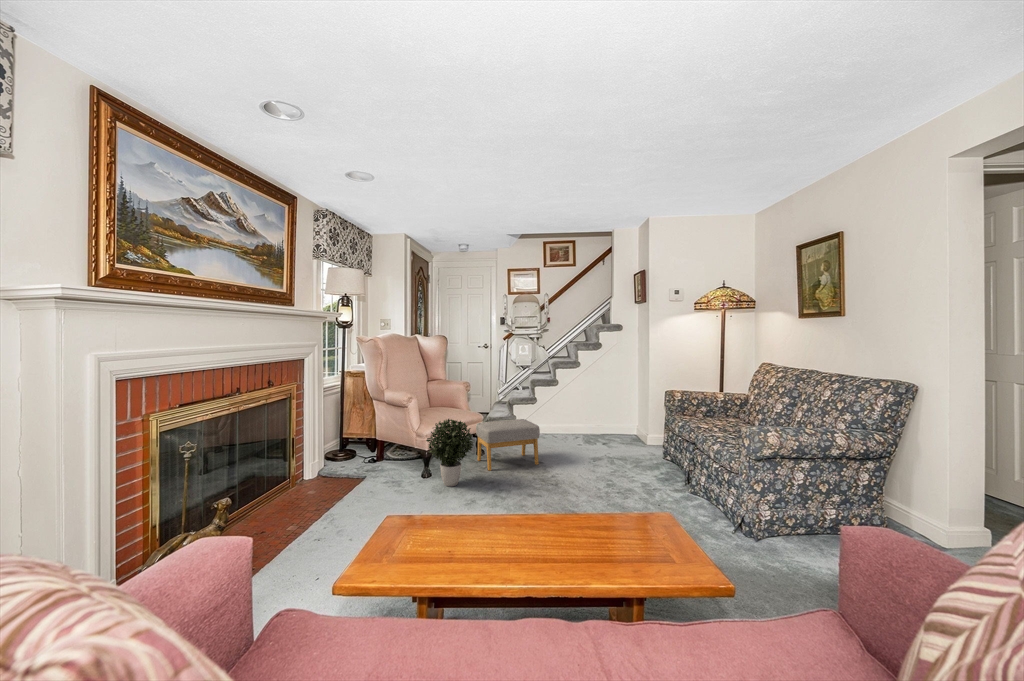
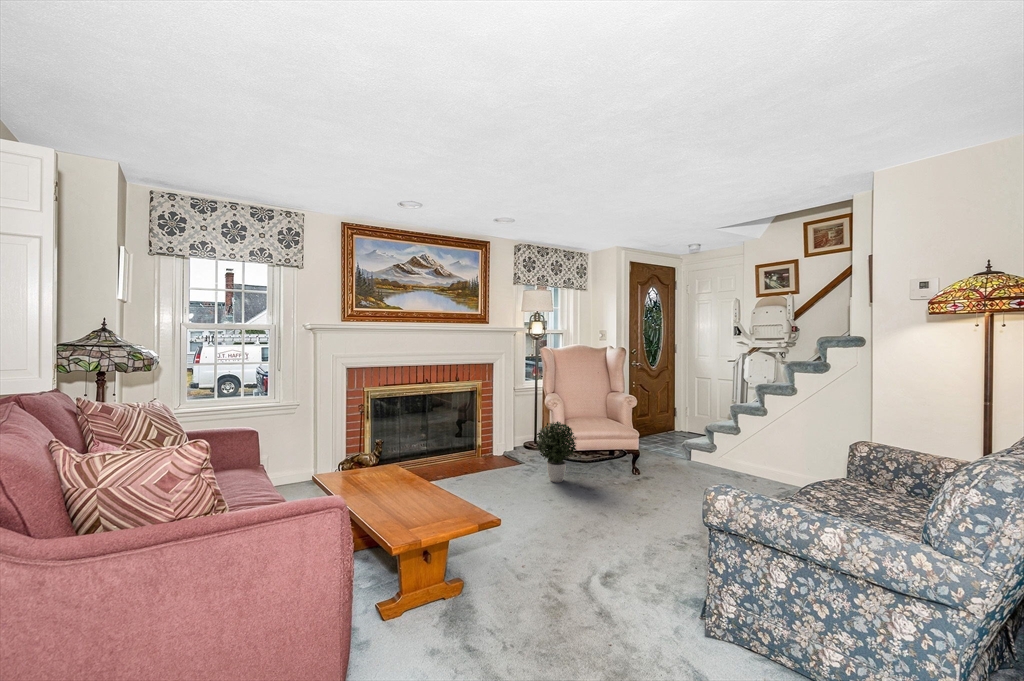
footstool: present [476,419,540,471] -> none [605,433,671,491]

